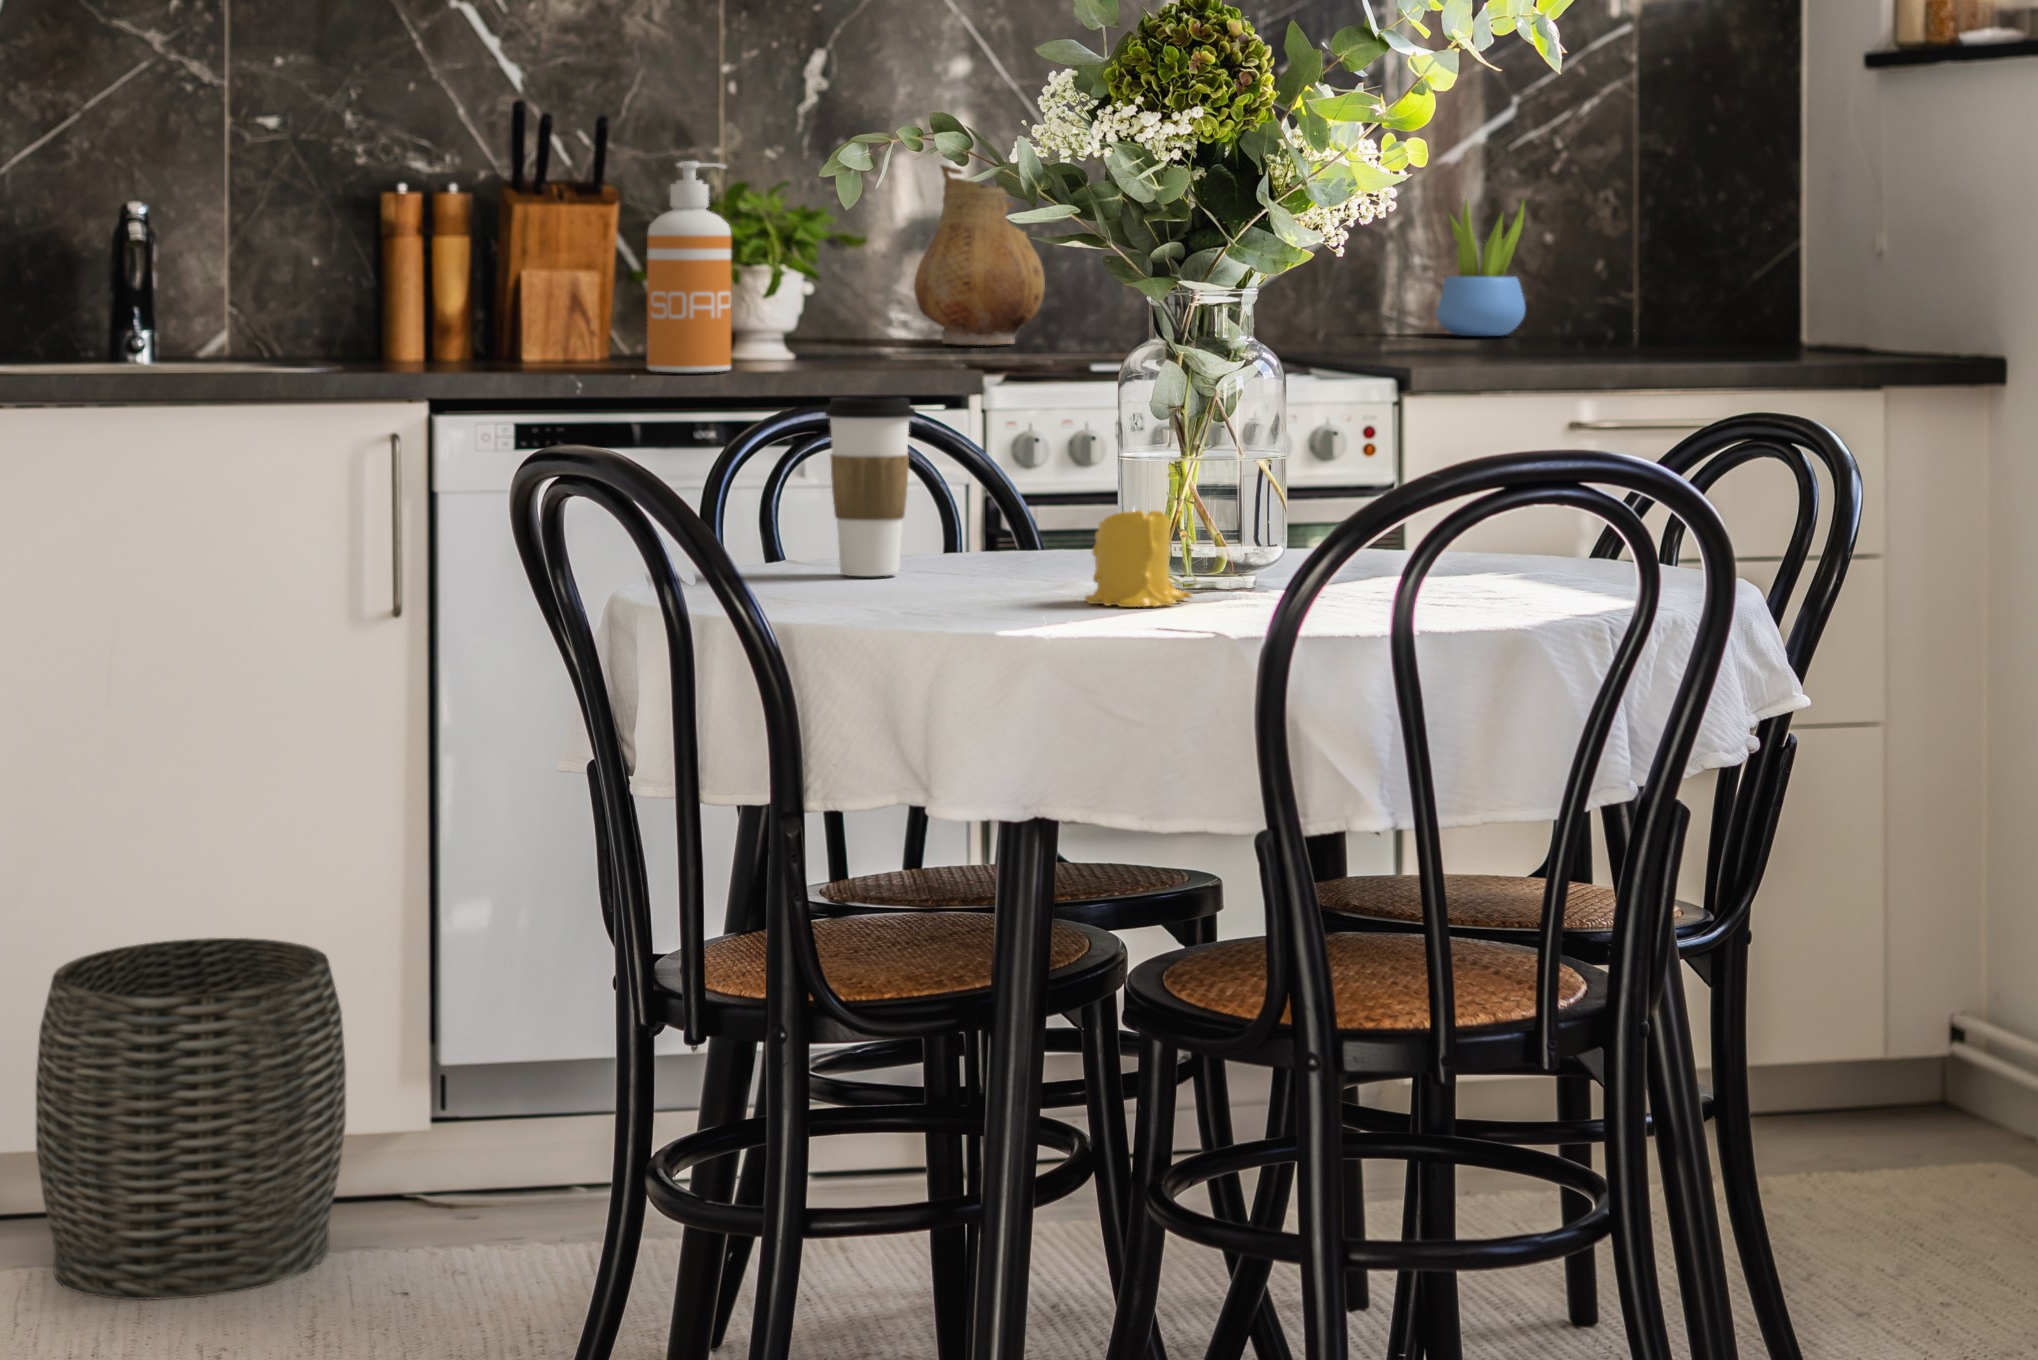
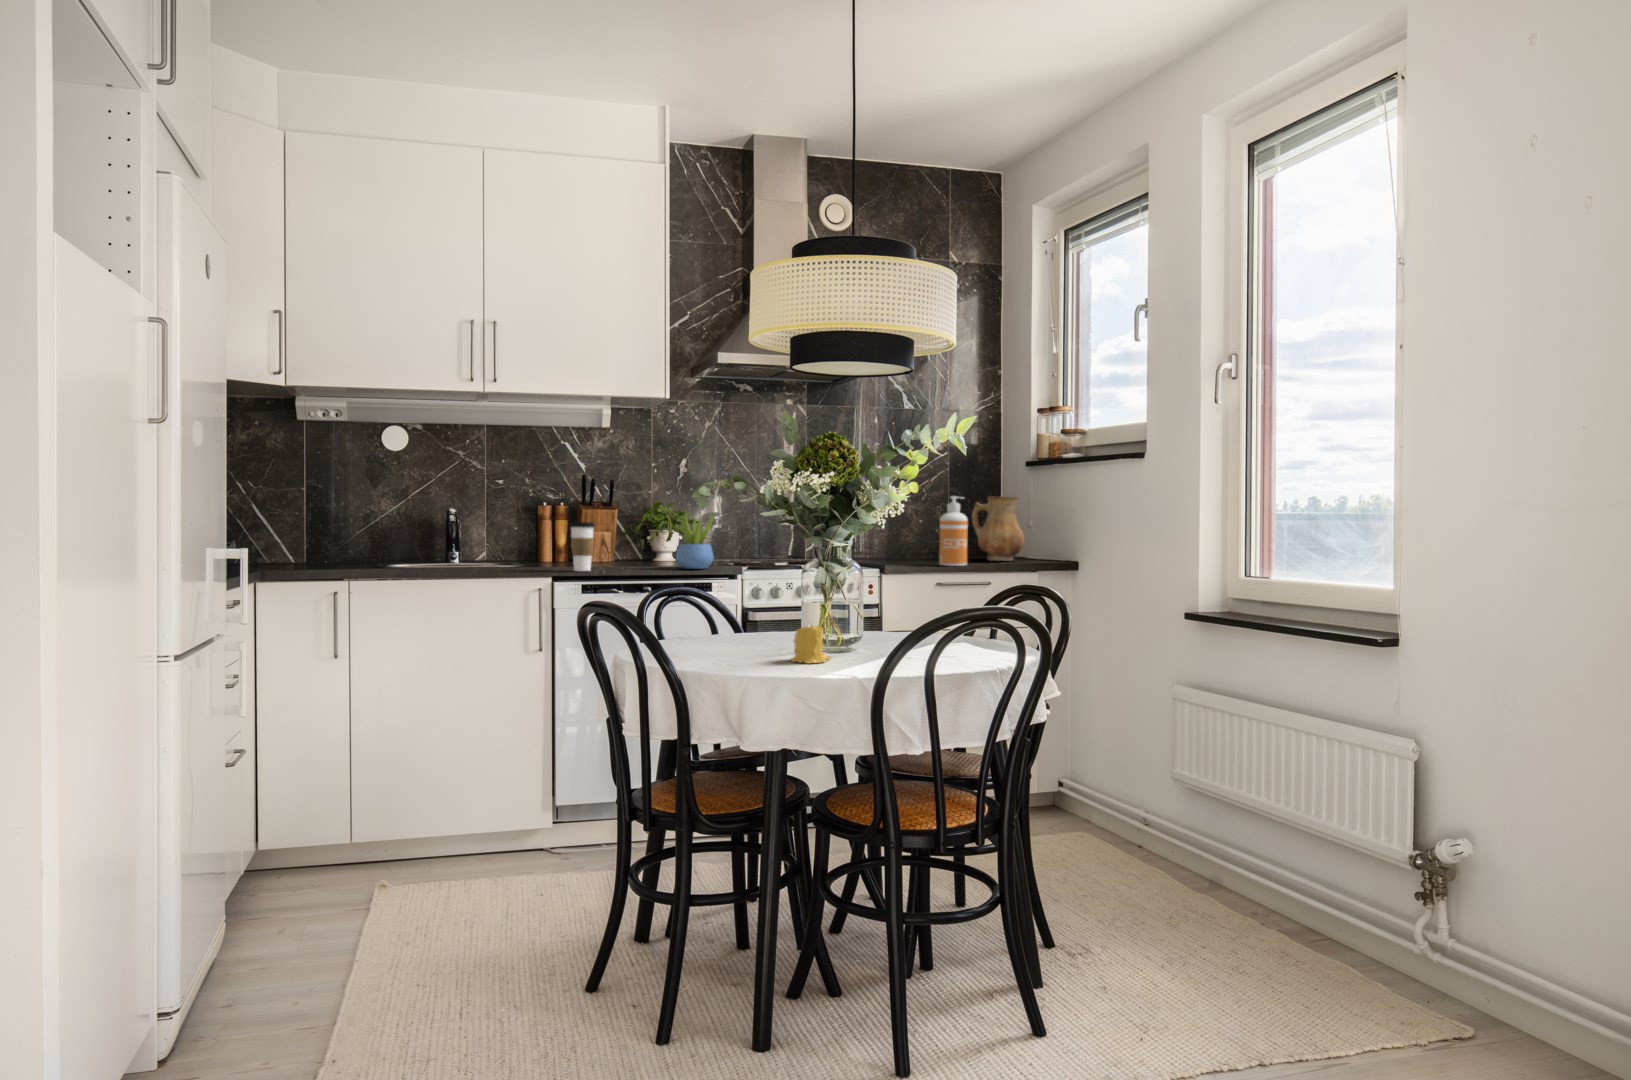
soap dispenser: present [647,161,731,372] -> present [939,496,968,566]
ceramic pitcher: present [914,165,1045,345] -> present [972,497,1024,561]
succulent plant: present [1435,199,1526,336] -> present [676,514,714,569]
coffee cup: present [825,397,915,576] -> present [570,522,595,571]
woven basket: present [36,938,346,1300] -> none [408,765,521,902]

